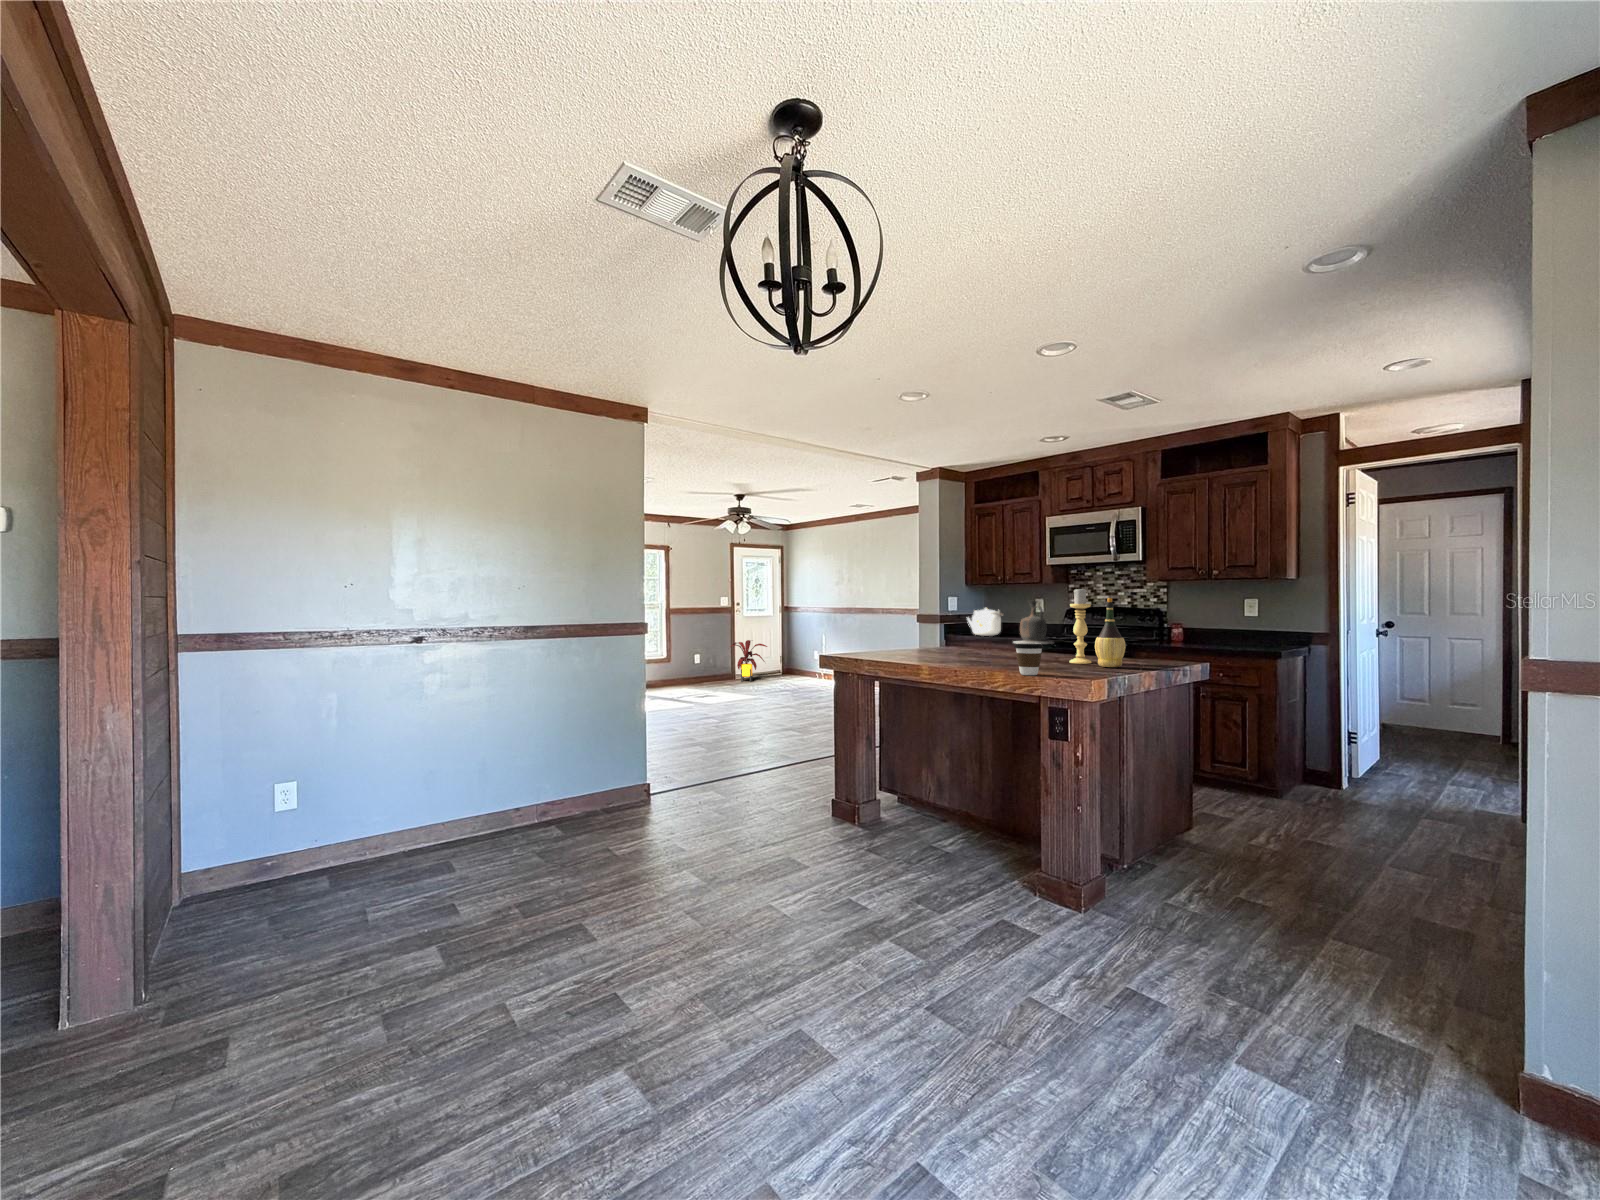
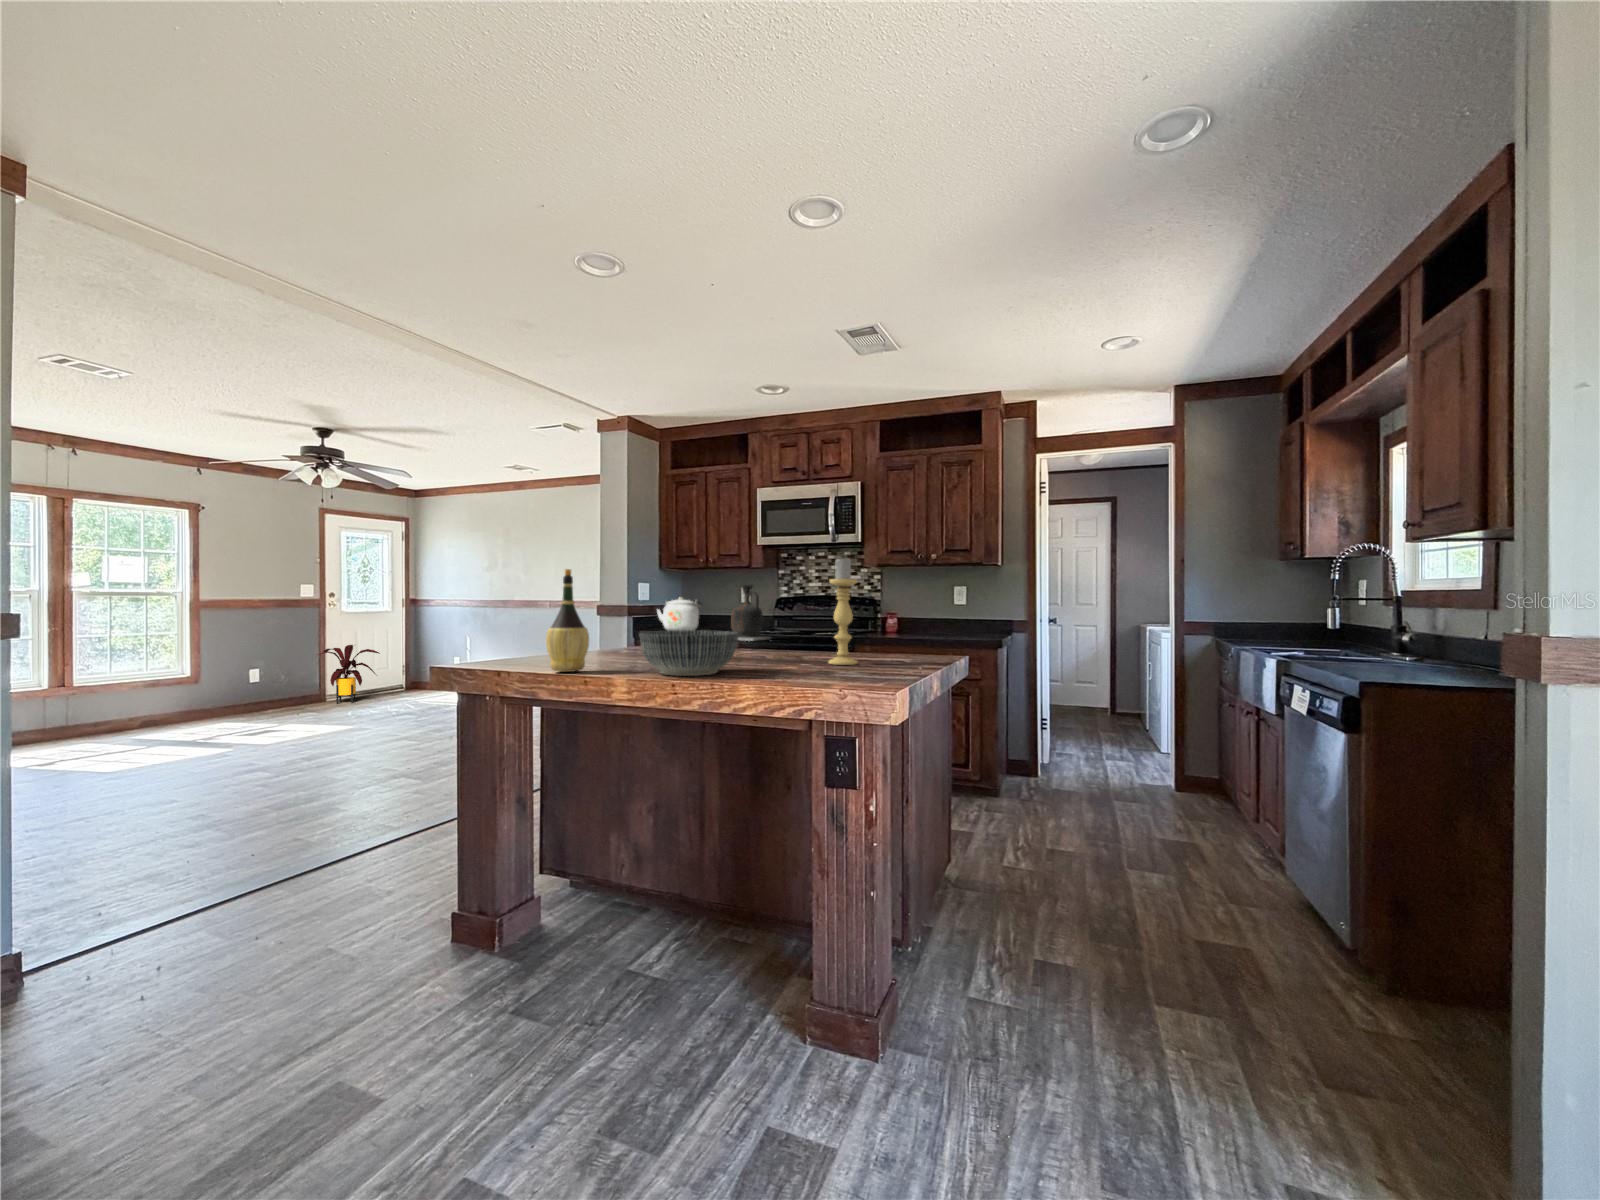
wine bottle: present [1095,598,1125,667] -> present [546,569,589,672]
bowl: none [937,638,1000,666] -> present [639,630,739,676]
coffee cup: present [1014,643,1044,675] -> none [779,635,826,689]

